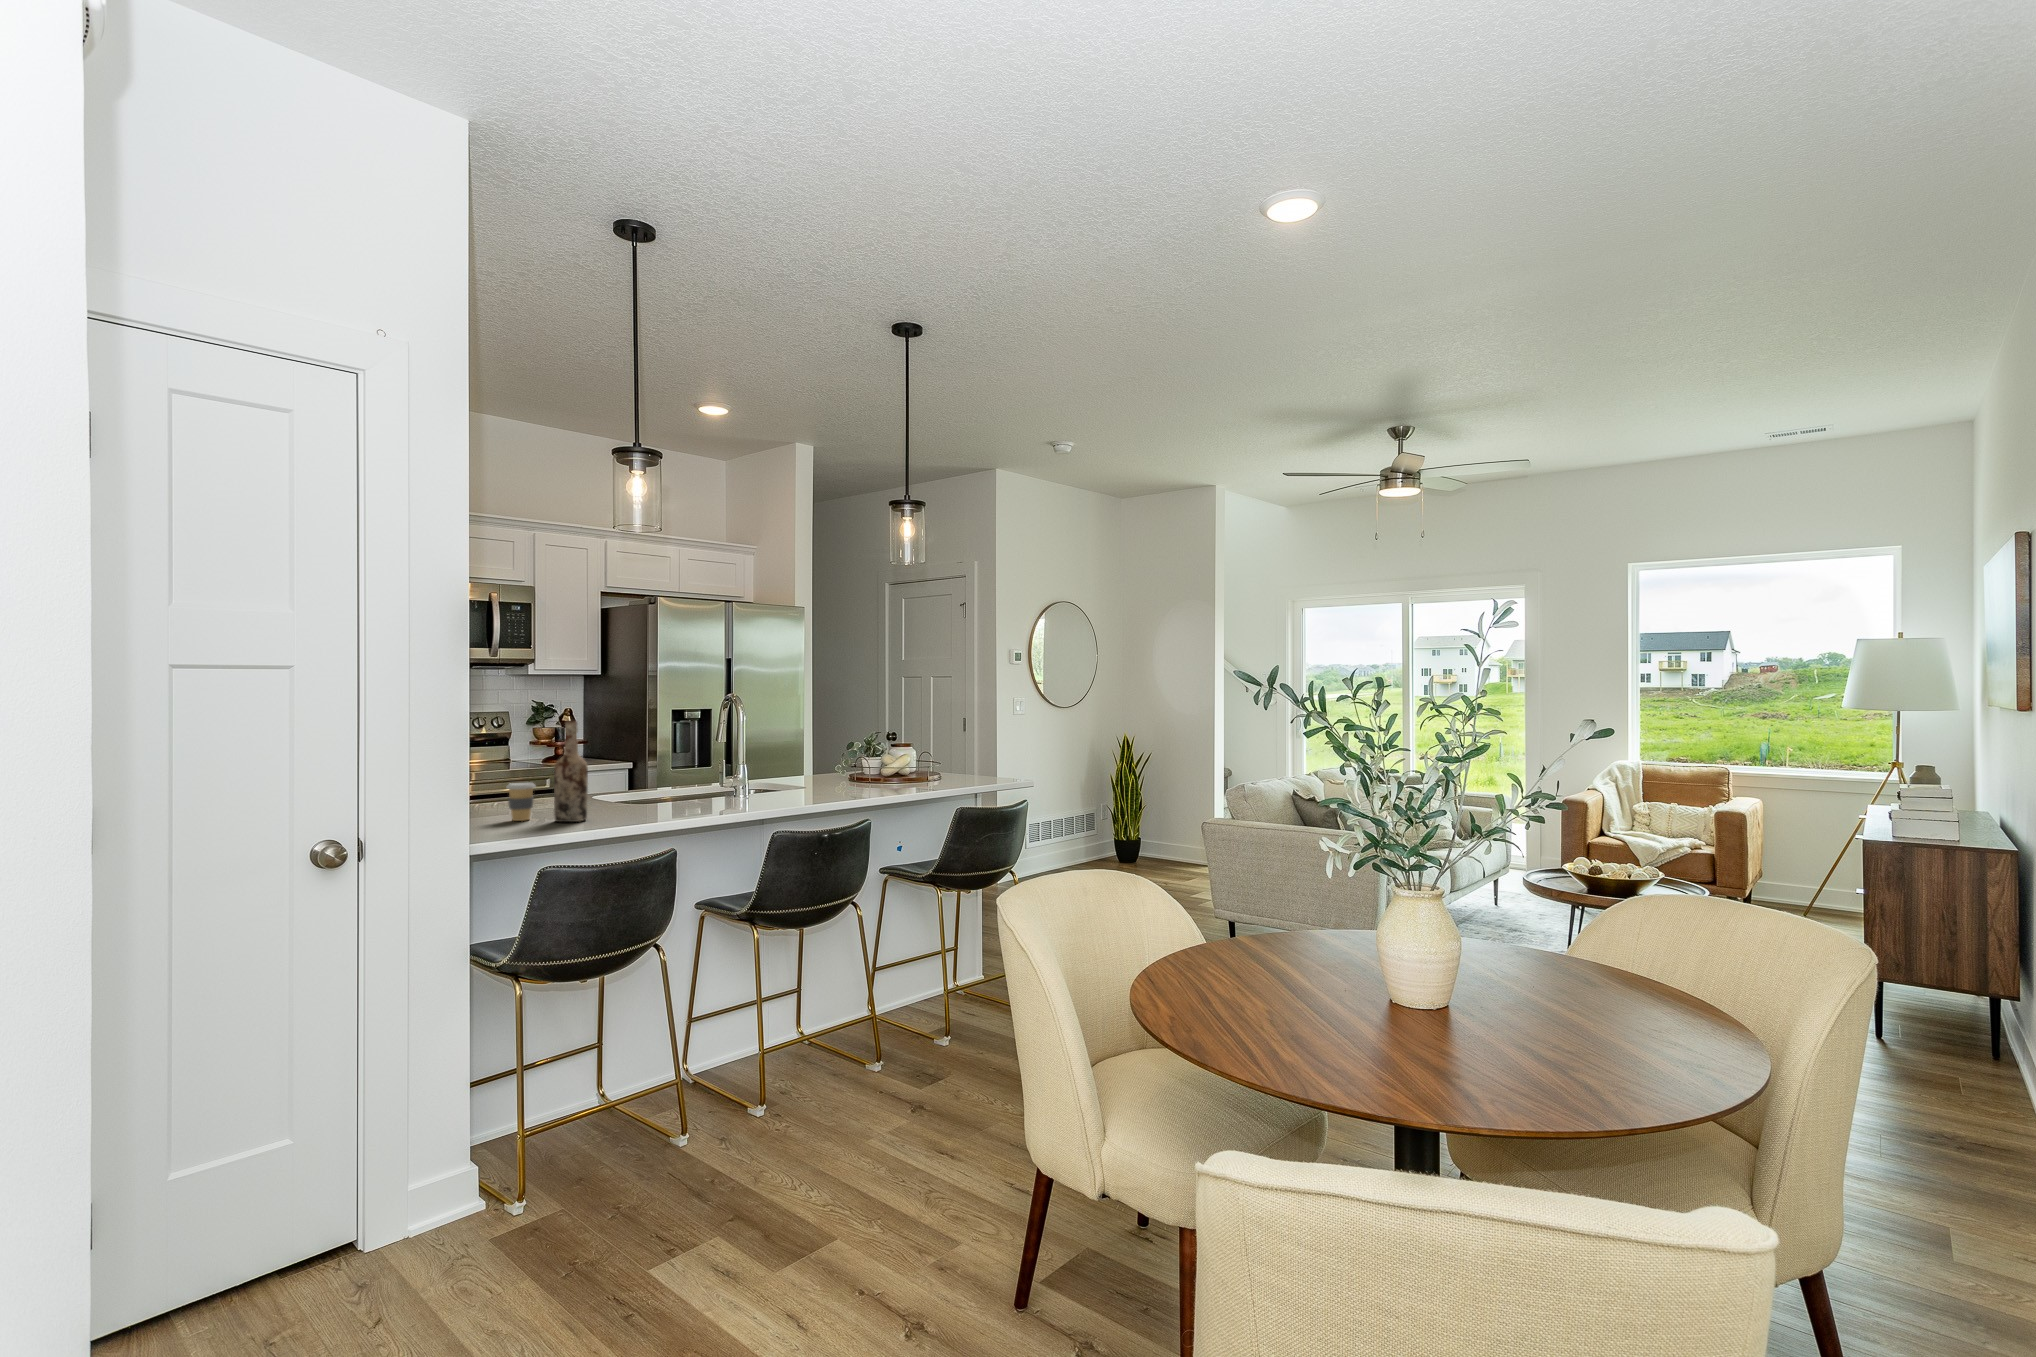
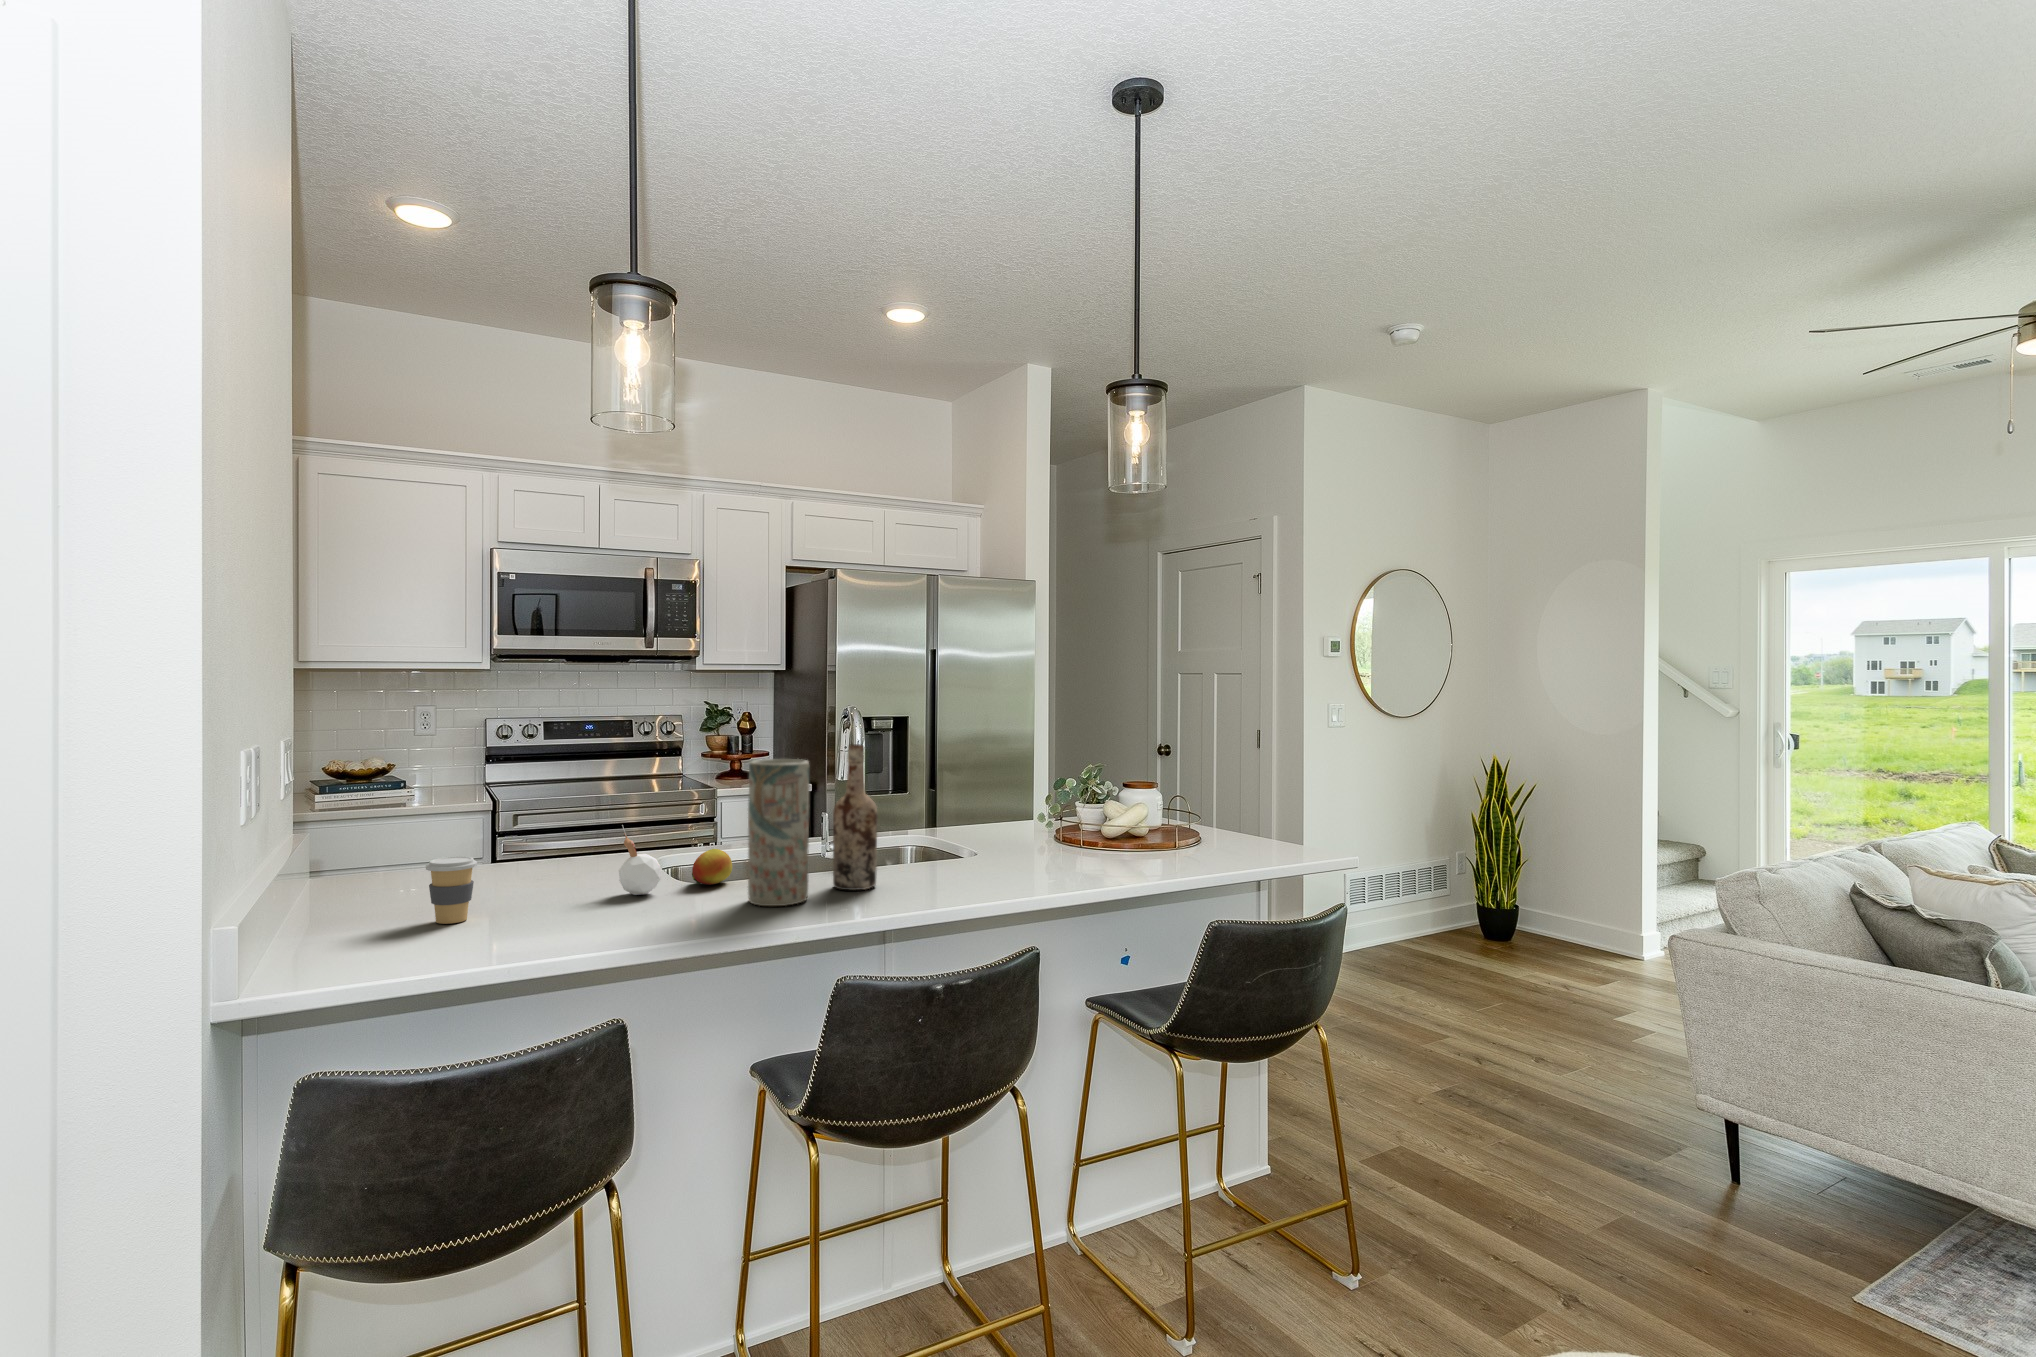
wine bottle: present [554,720,588,822] -> present [833,744,878,890]
vase: none [691,723,727,808] -> present [748,759,809,906]
candle: none [604,766,630,808] -> present [619,825,661,895]
fruit: none [642,781,667,803] -> present [692,849,732,885]

